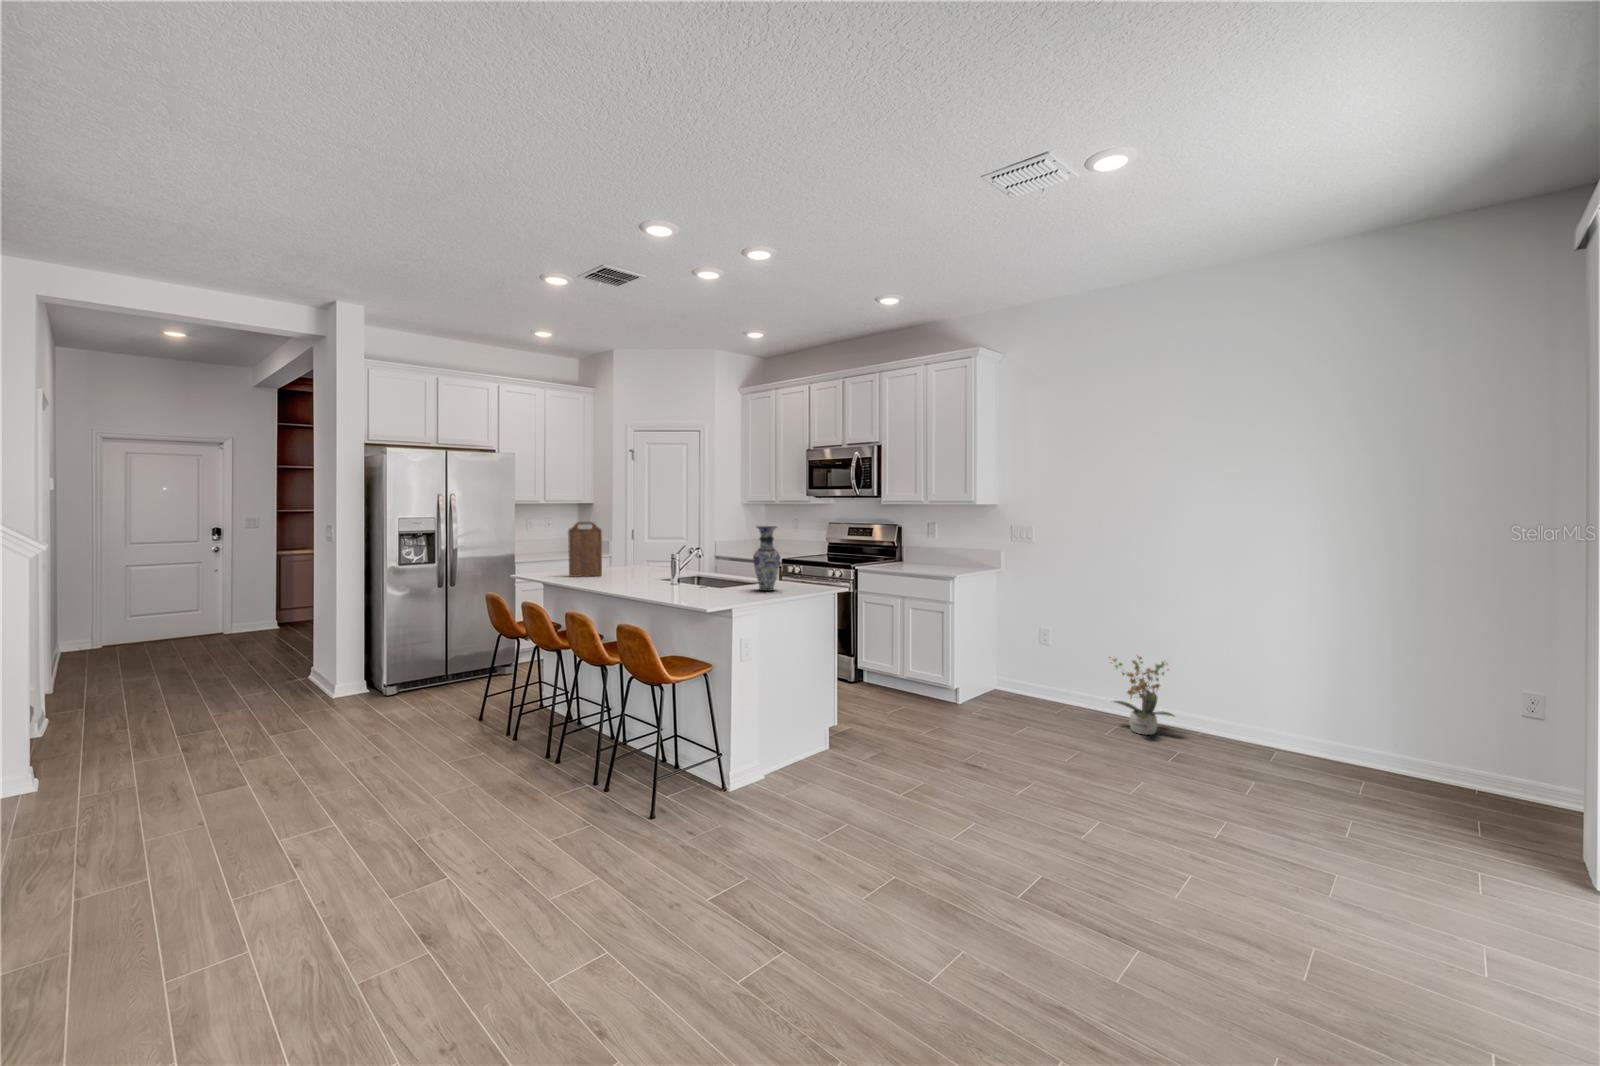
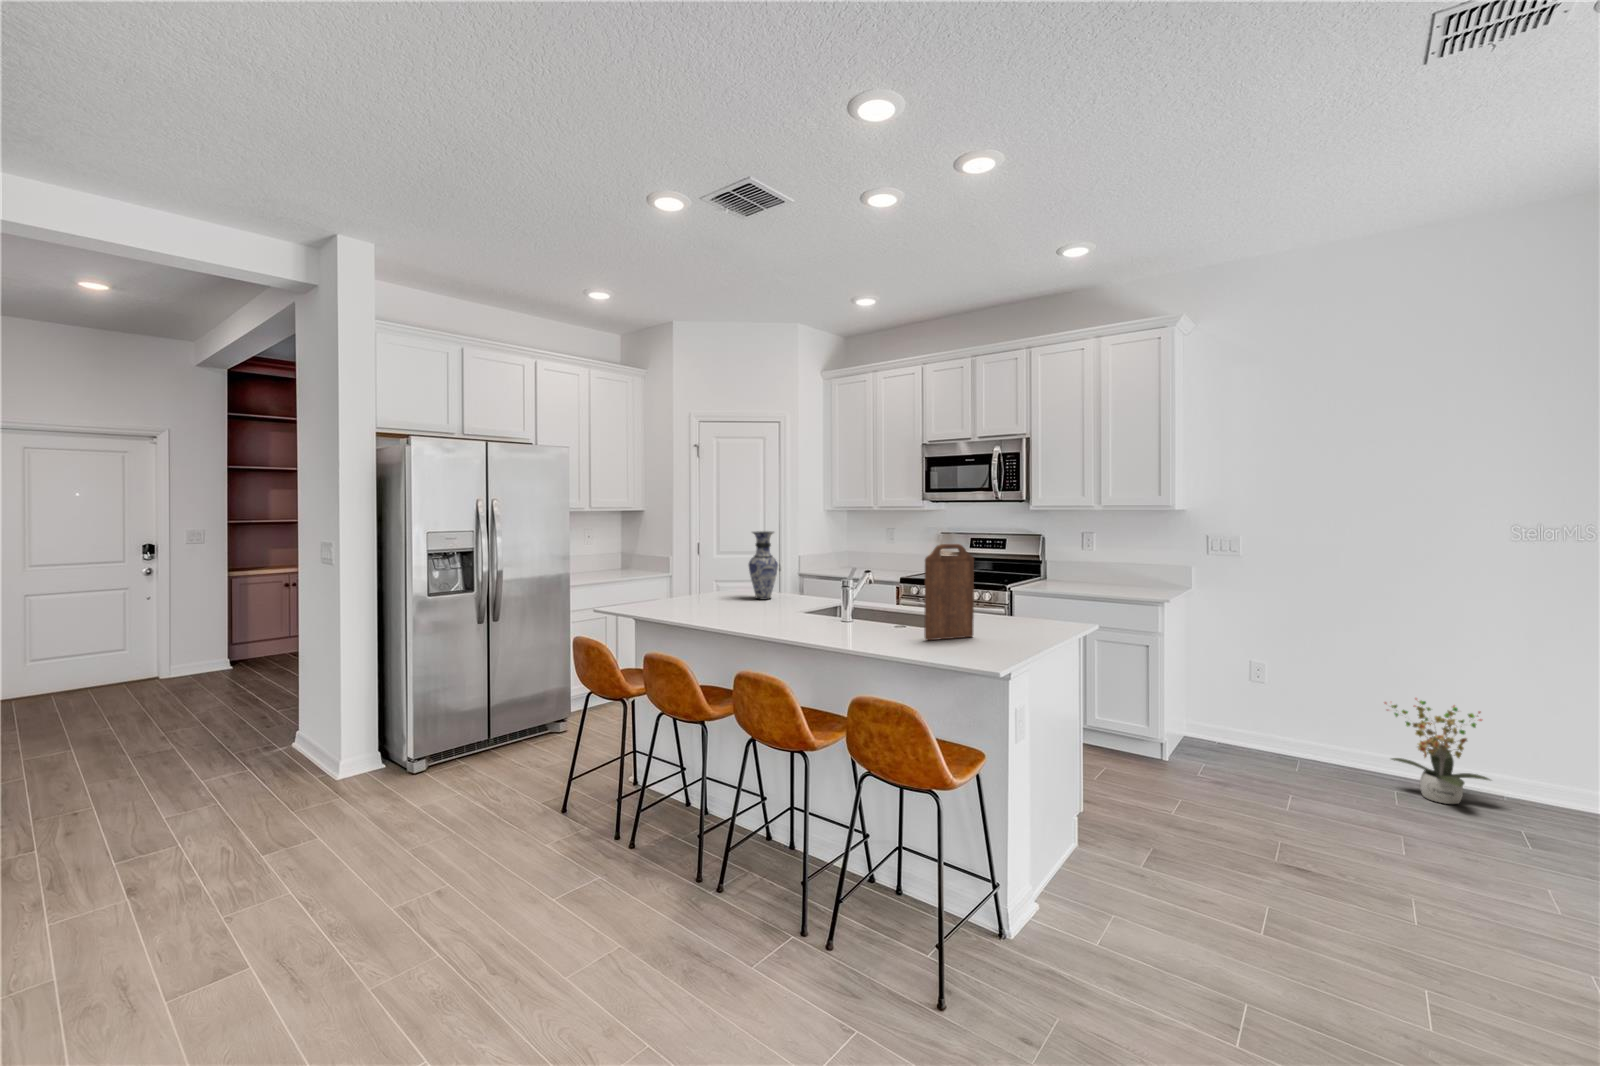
cutting board: present [568,522,602,577] -> present [924,544,974,640]
vase: present [753,526,780,591] -> present [749,531,778,600]

